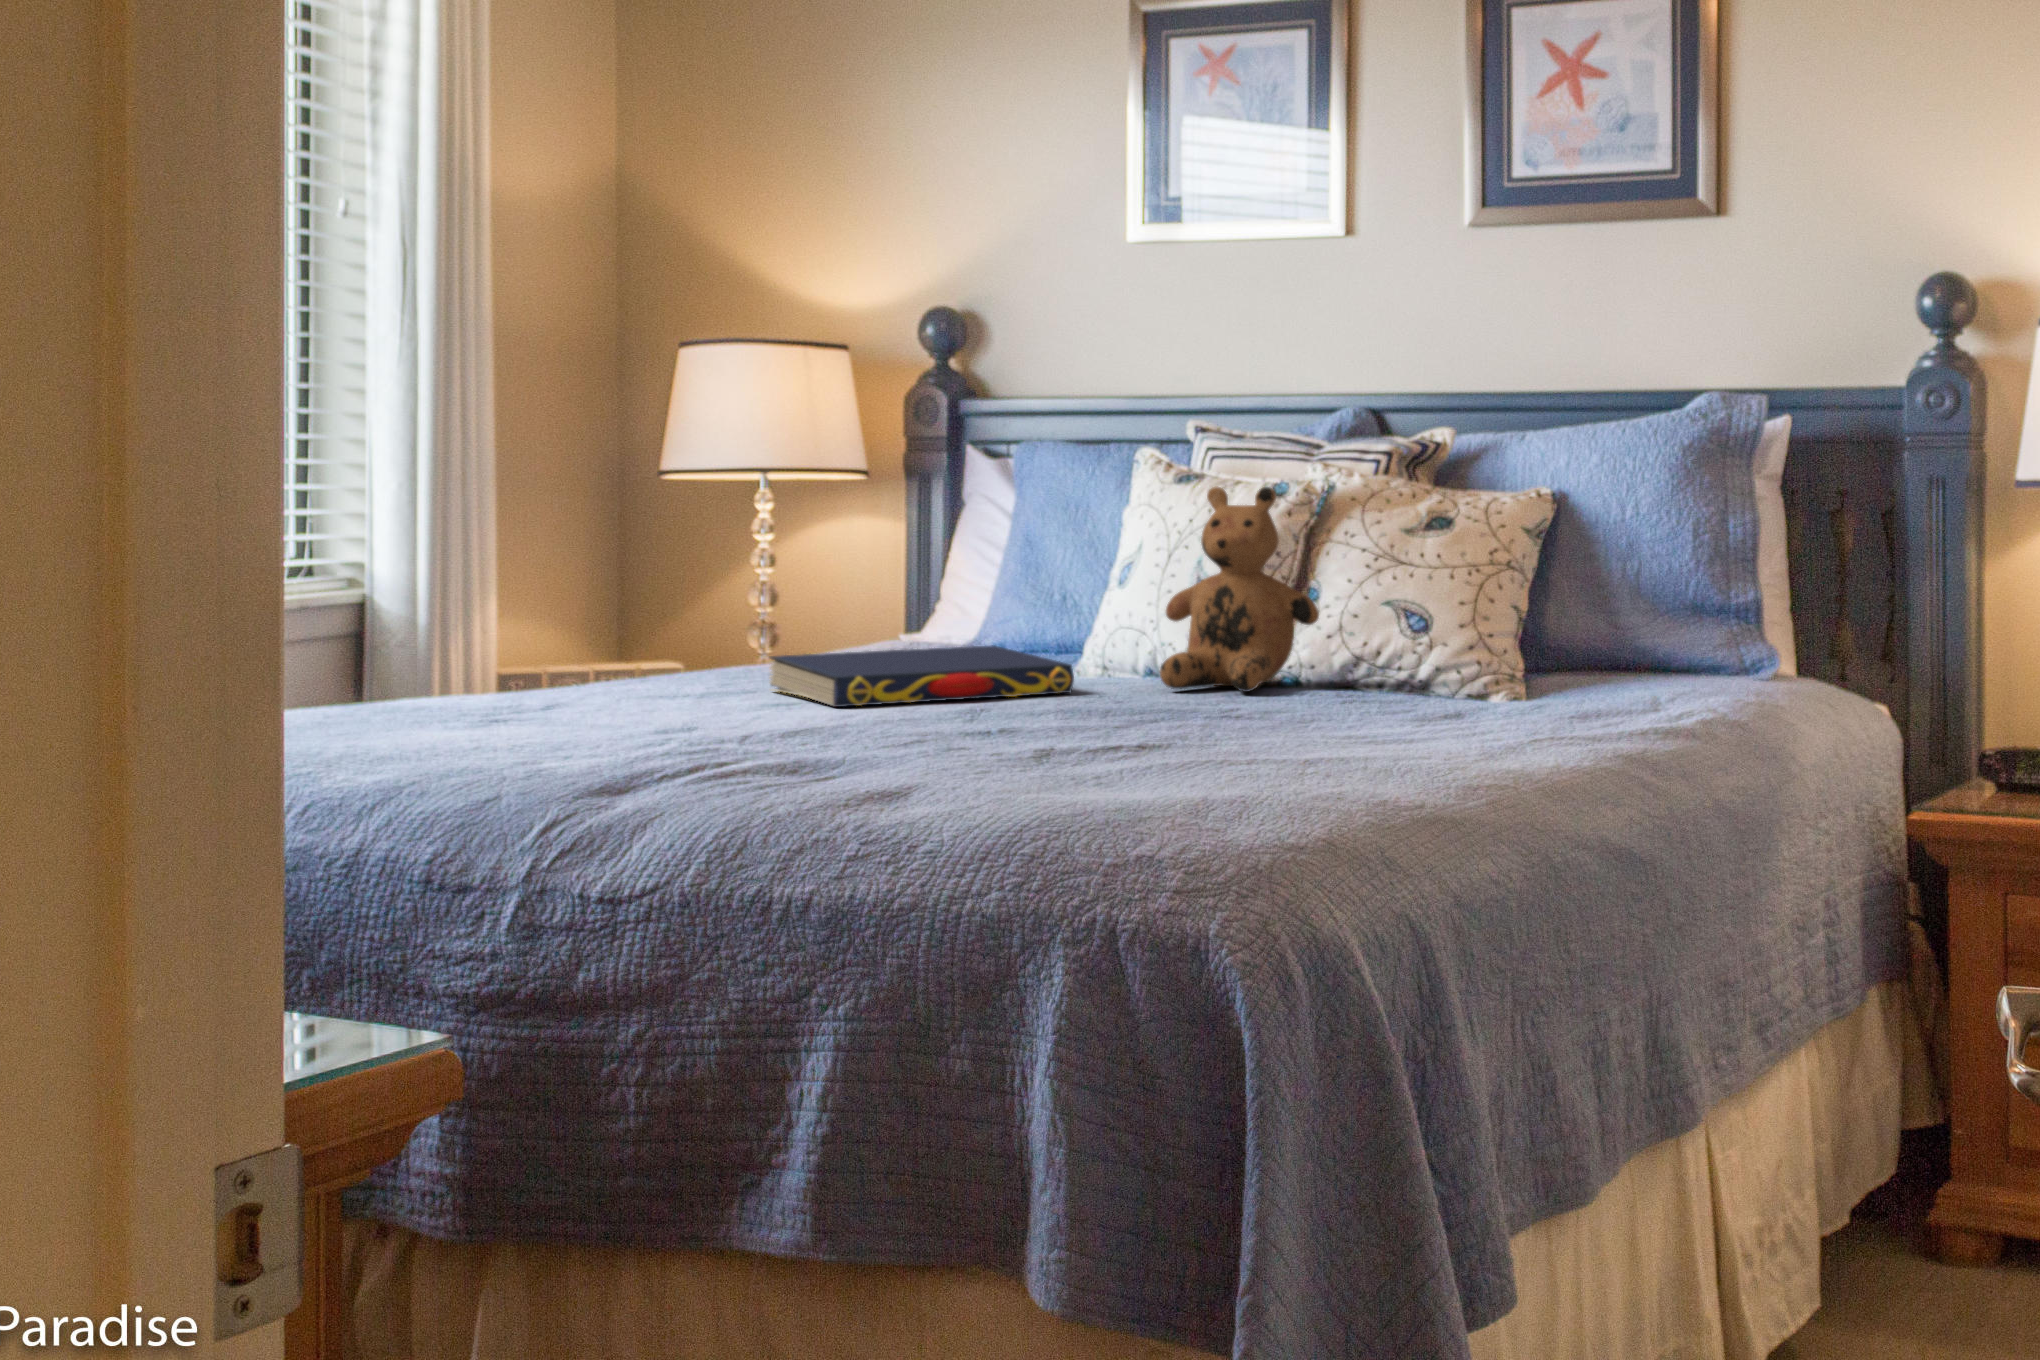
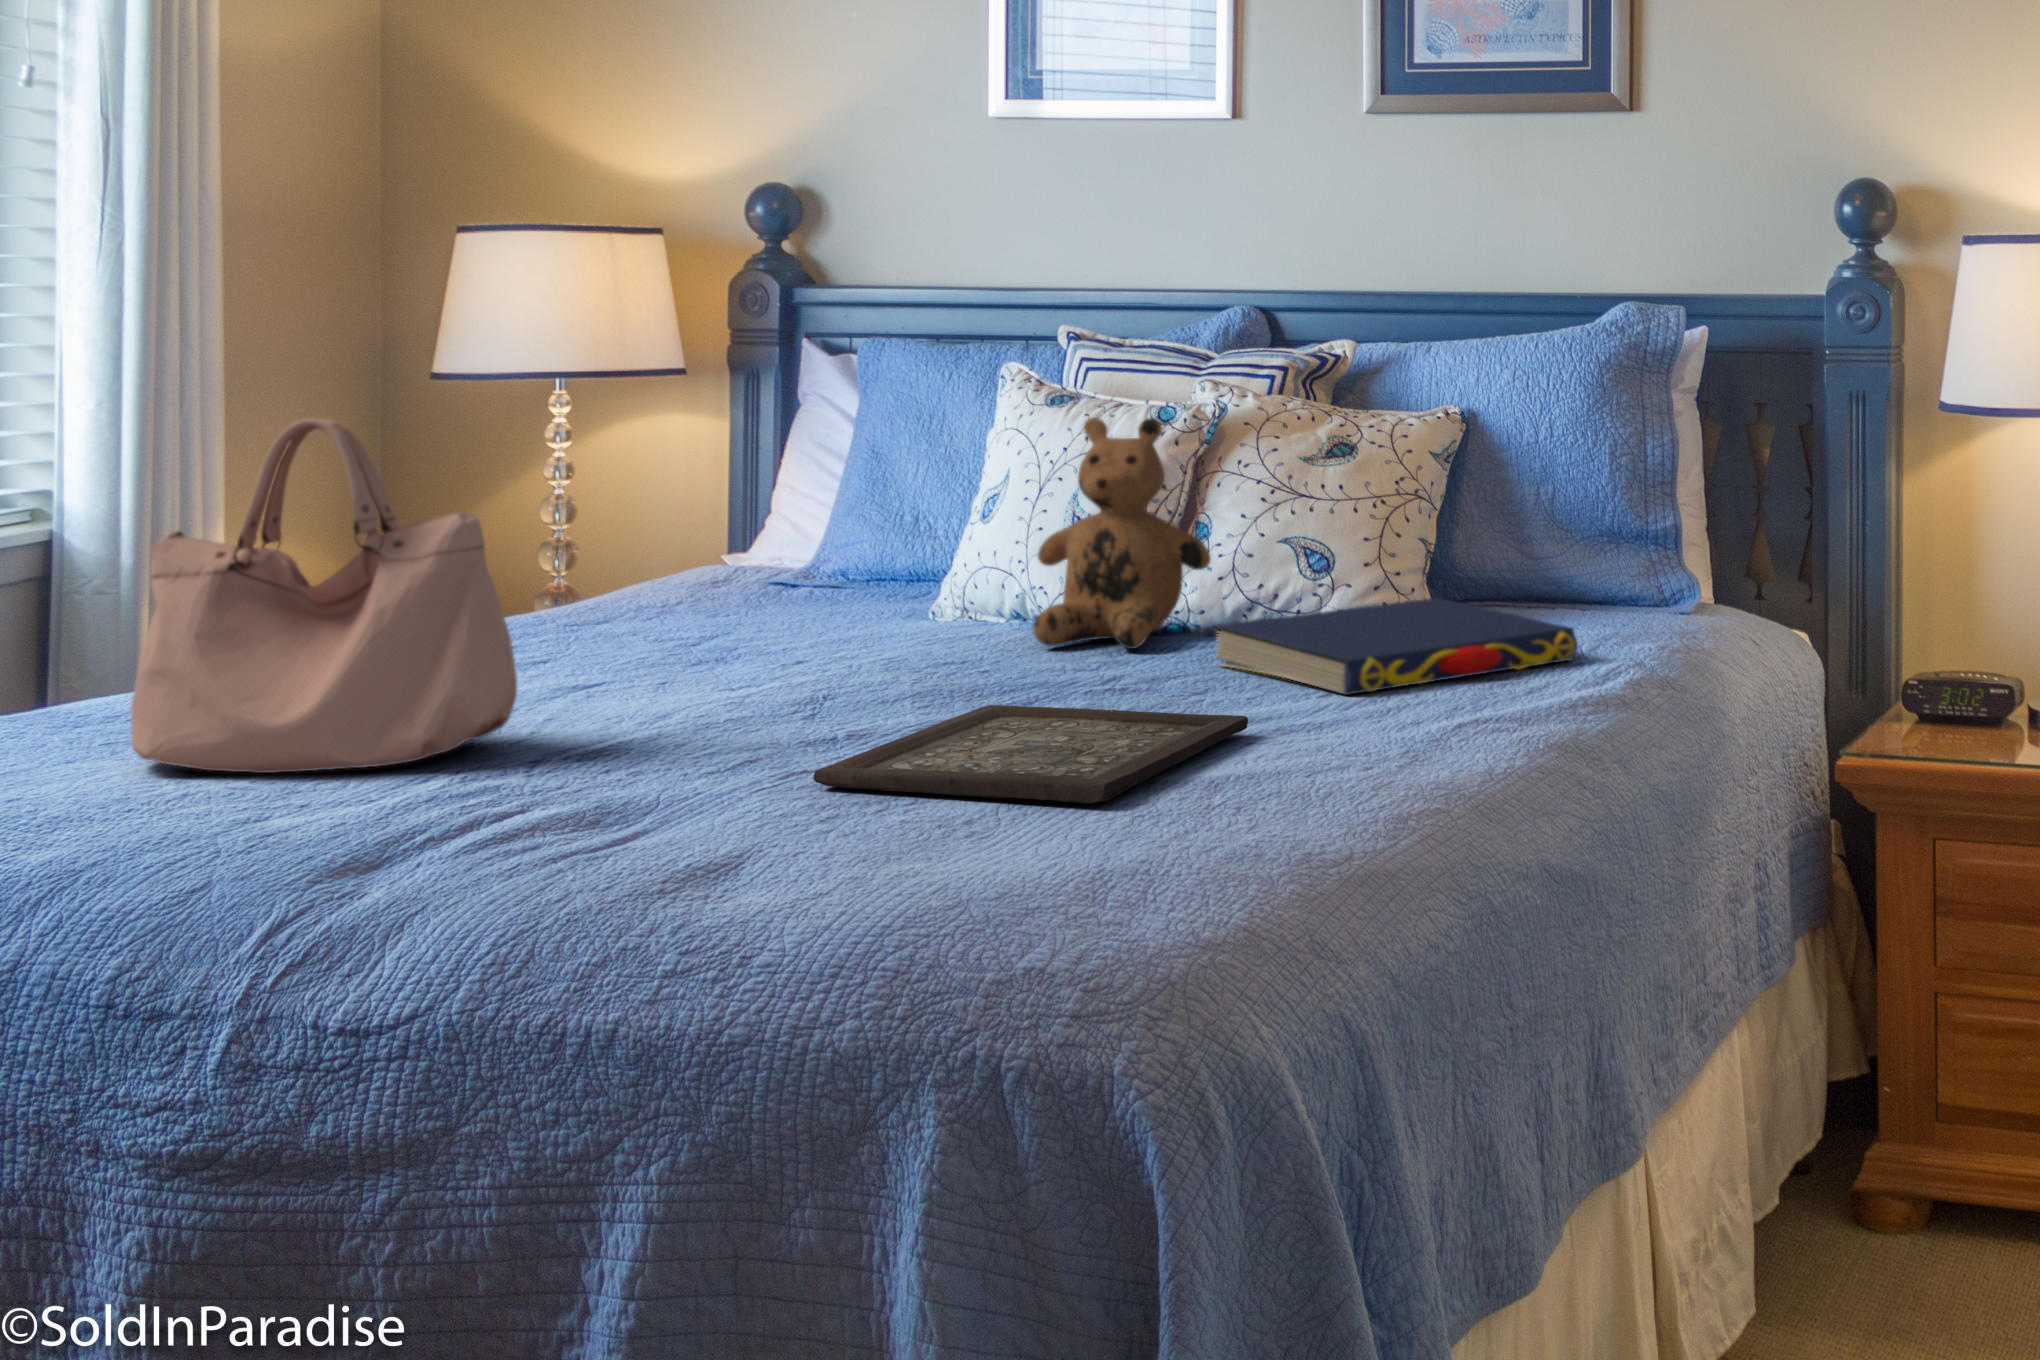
handbag: none [427,454,729,745] -> present [131,419,517,773]
book: present [769,645,1074,707] -> present [1215,598,1577,695]
tray: none [969,716,1341,774] -> present [814,705,1248,804]

